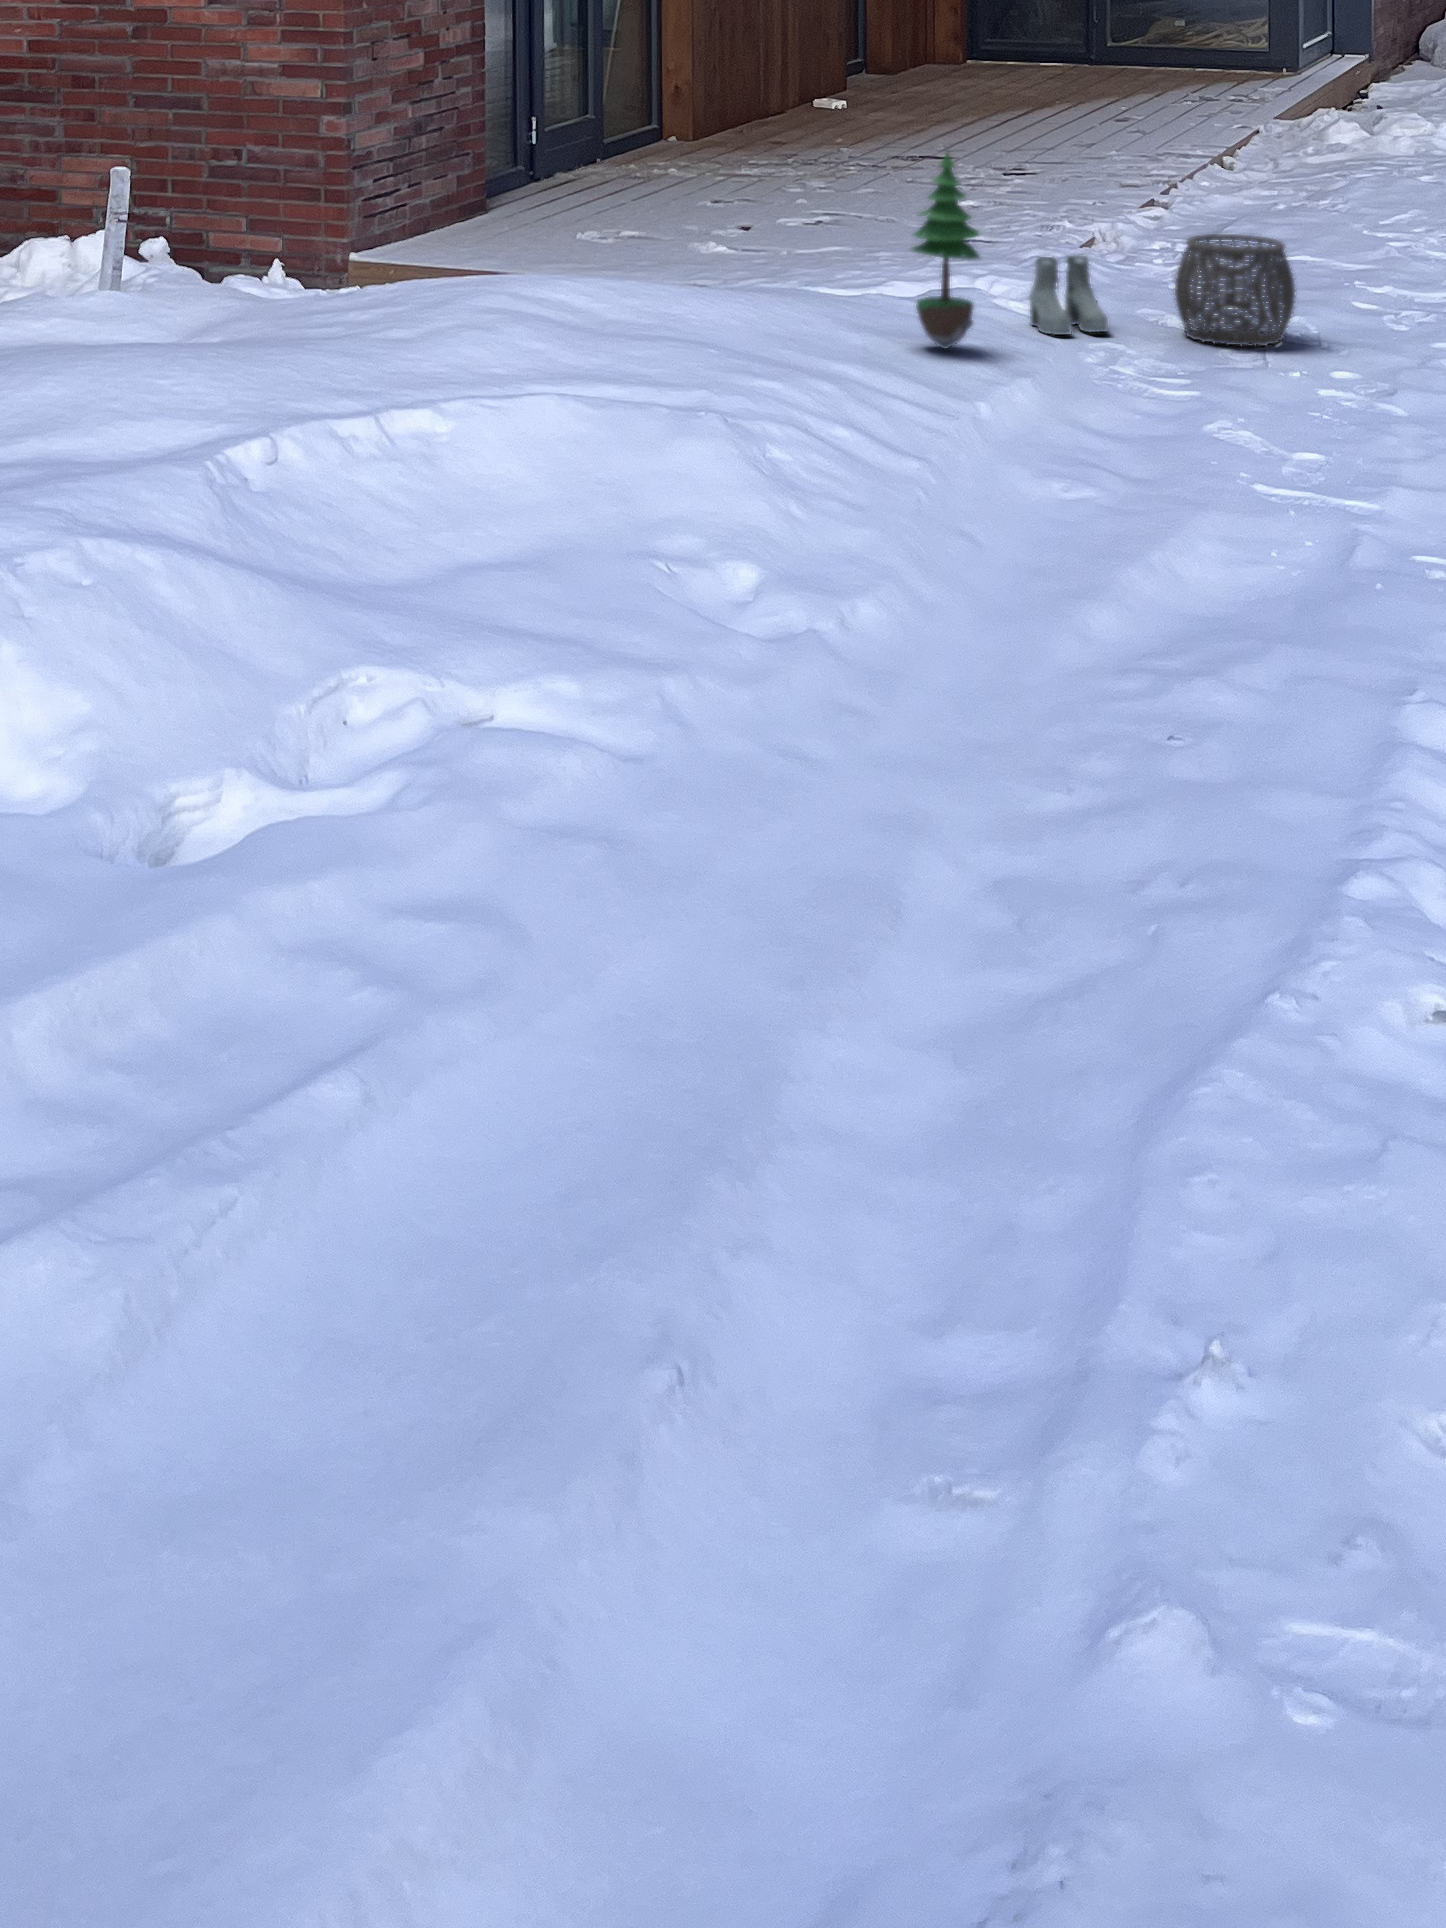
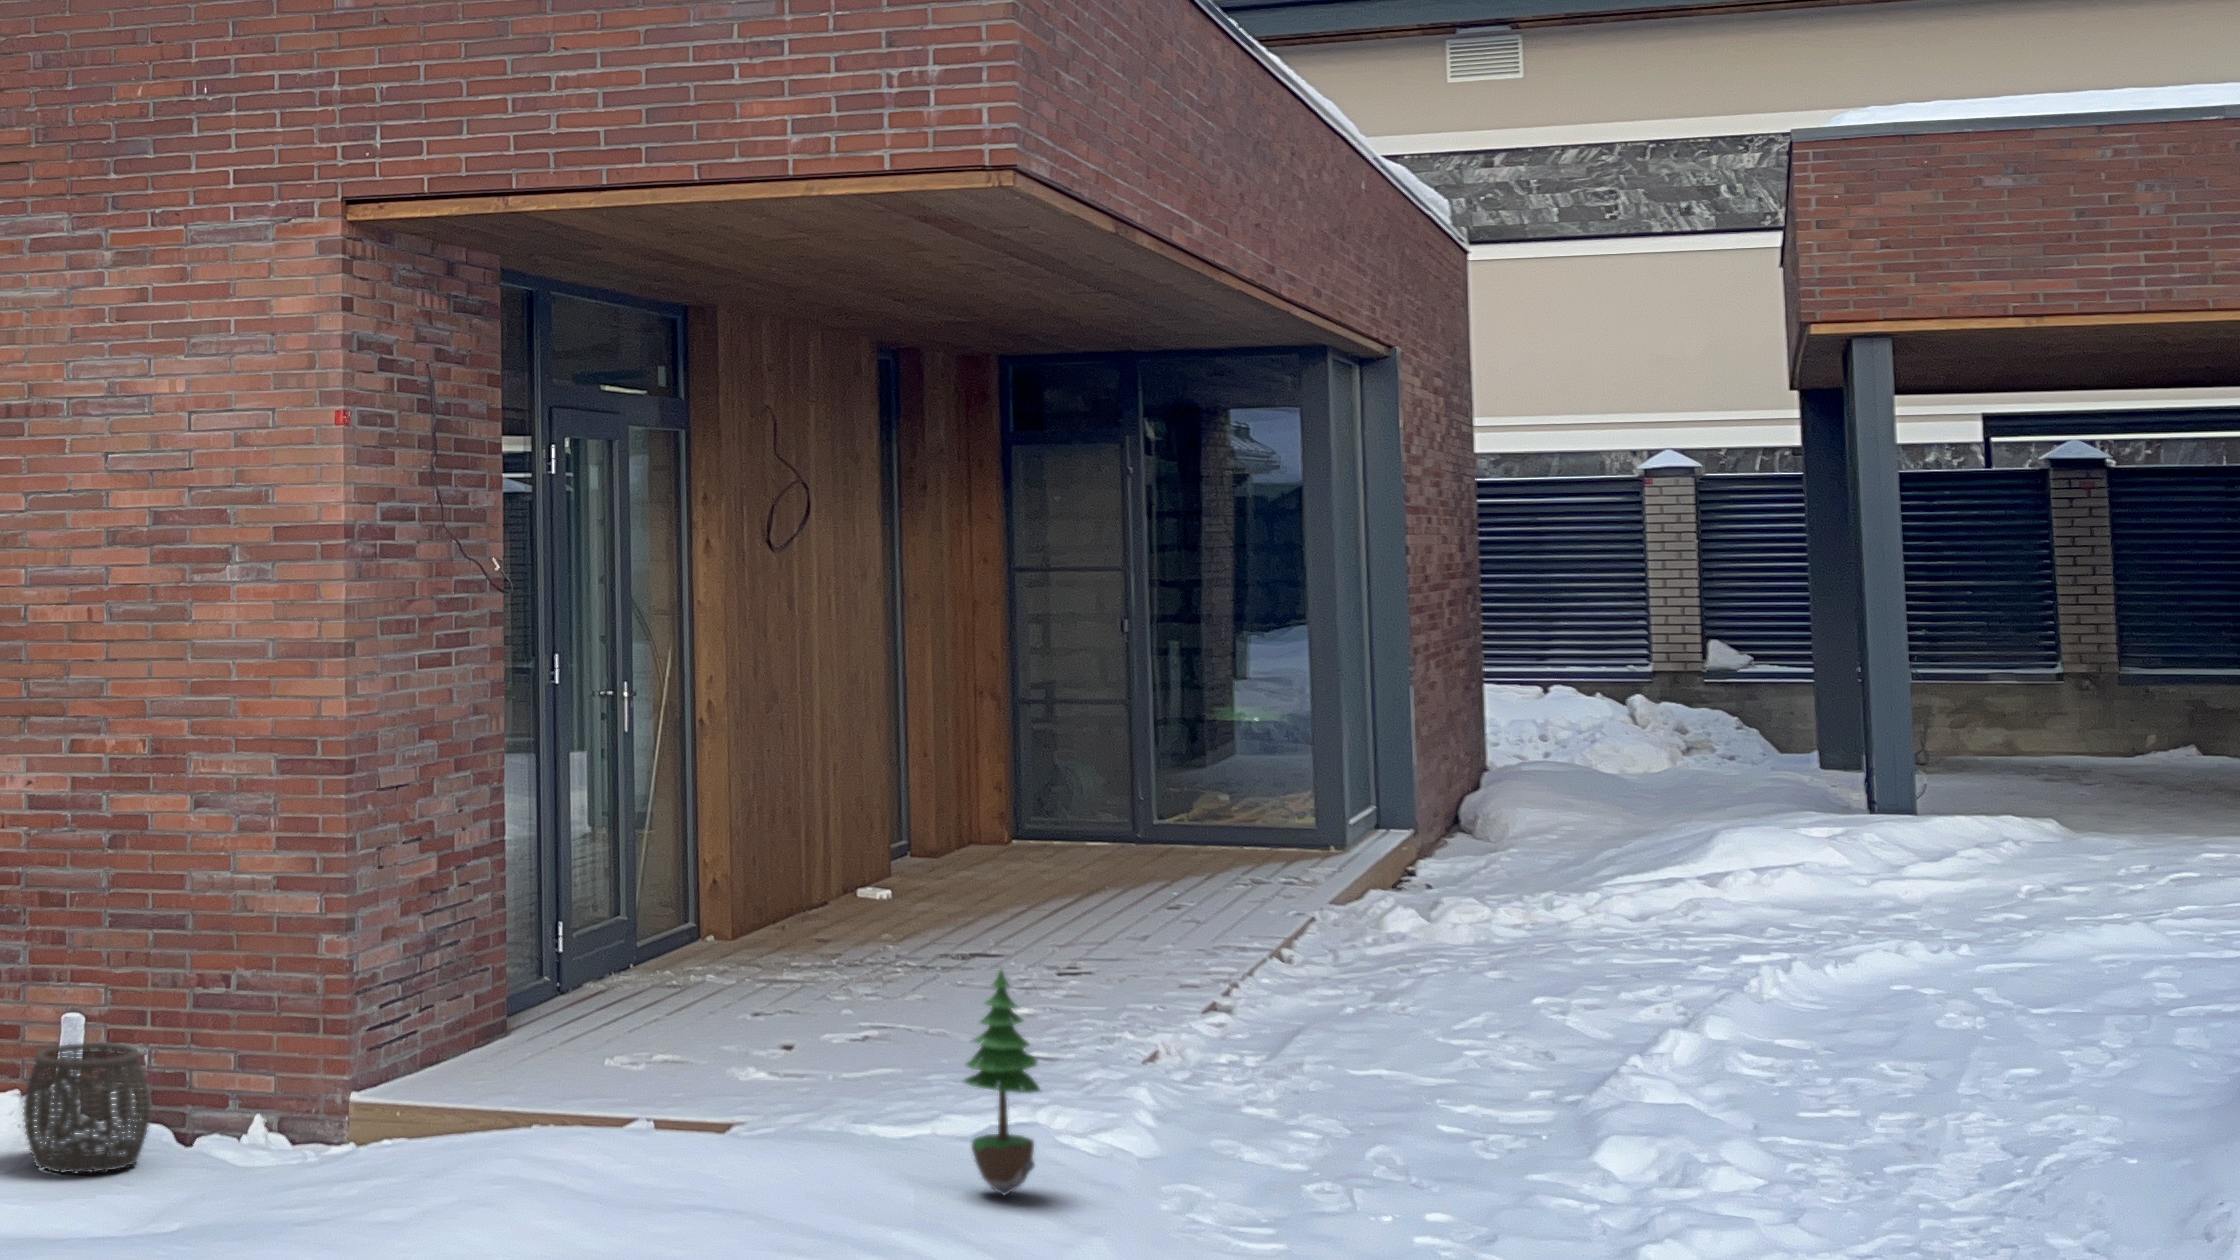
woven basket: present [1174,234,1295,347] -> present [23,1043,151,1174]
boots: present [1029,256,1108,335] -> none [1093,1082,1180,1174]

